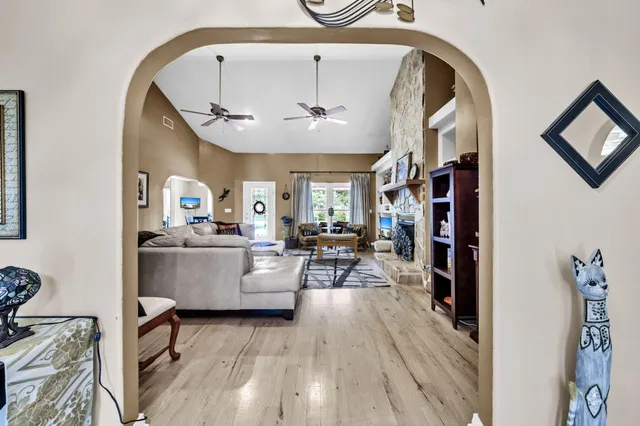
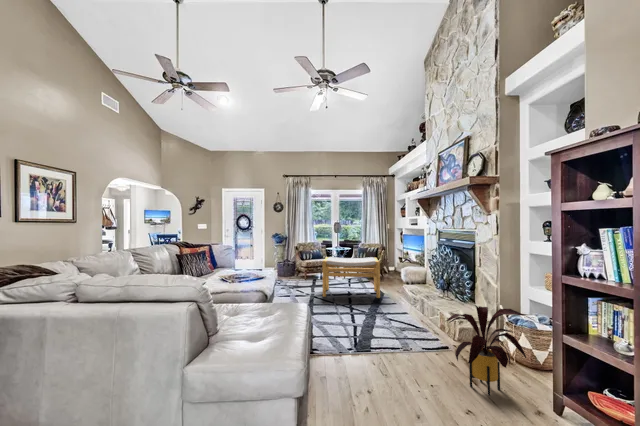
house plant: none [376,254,427,301] -> present [446,305,531,395]

